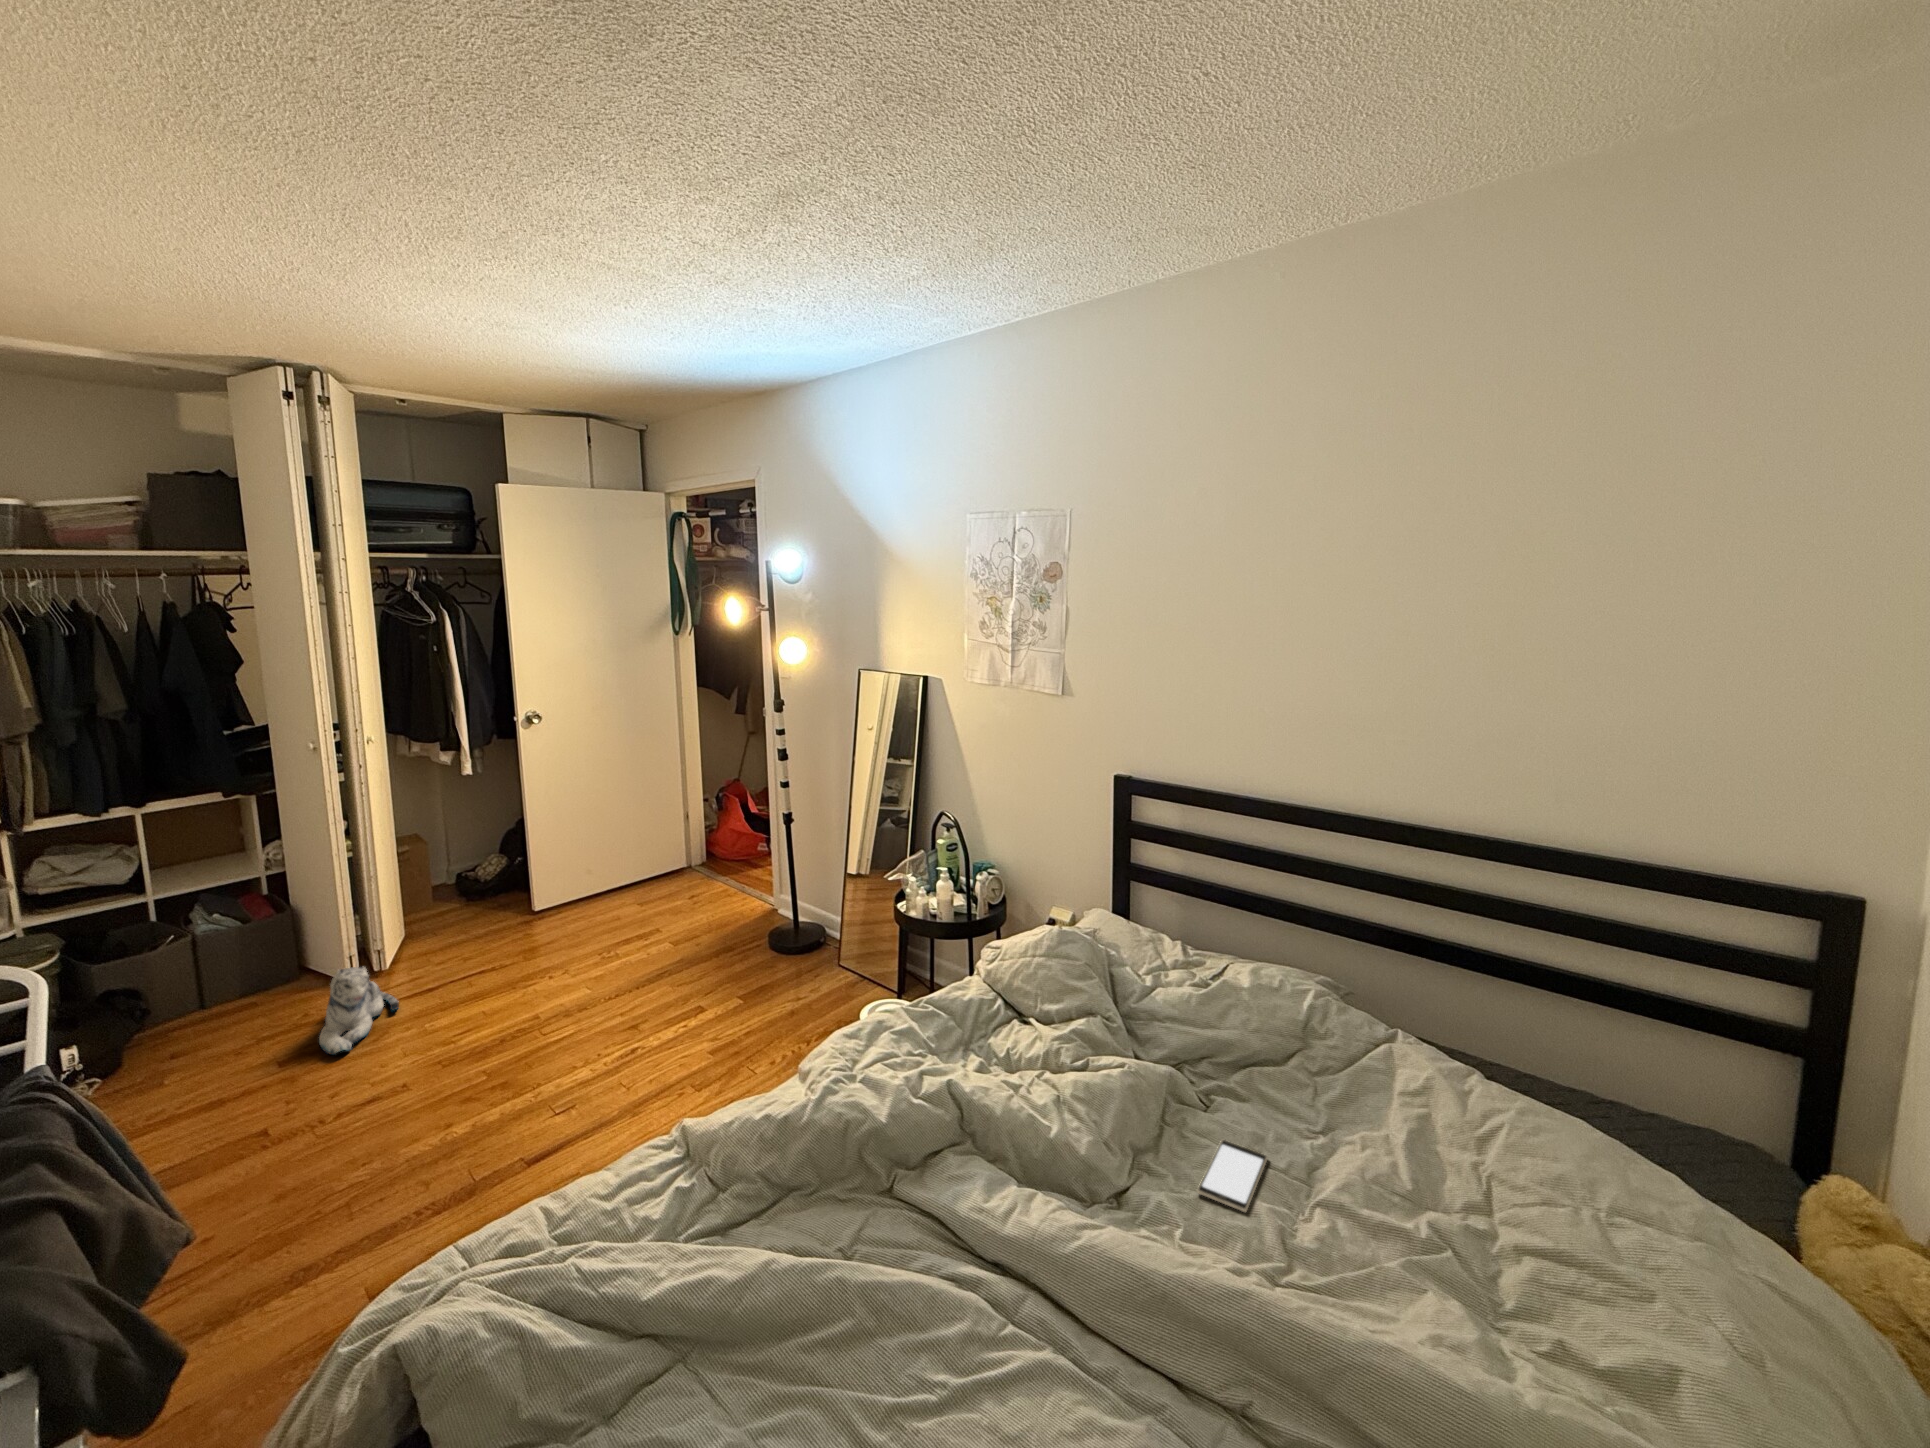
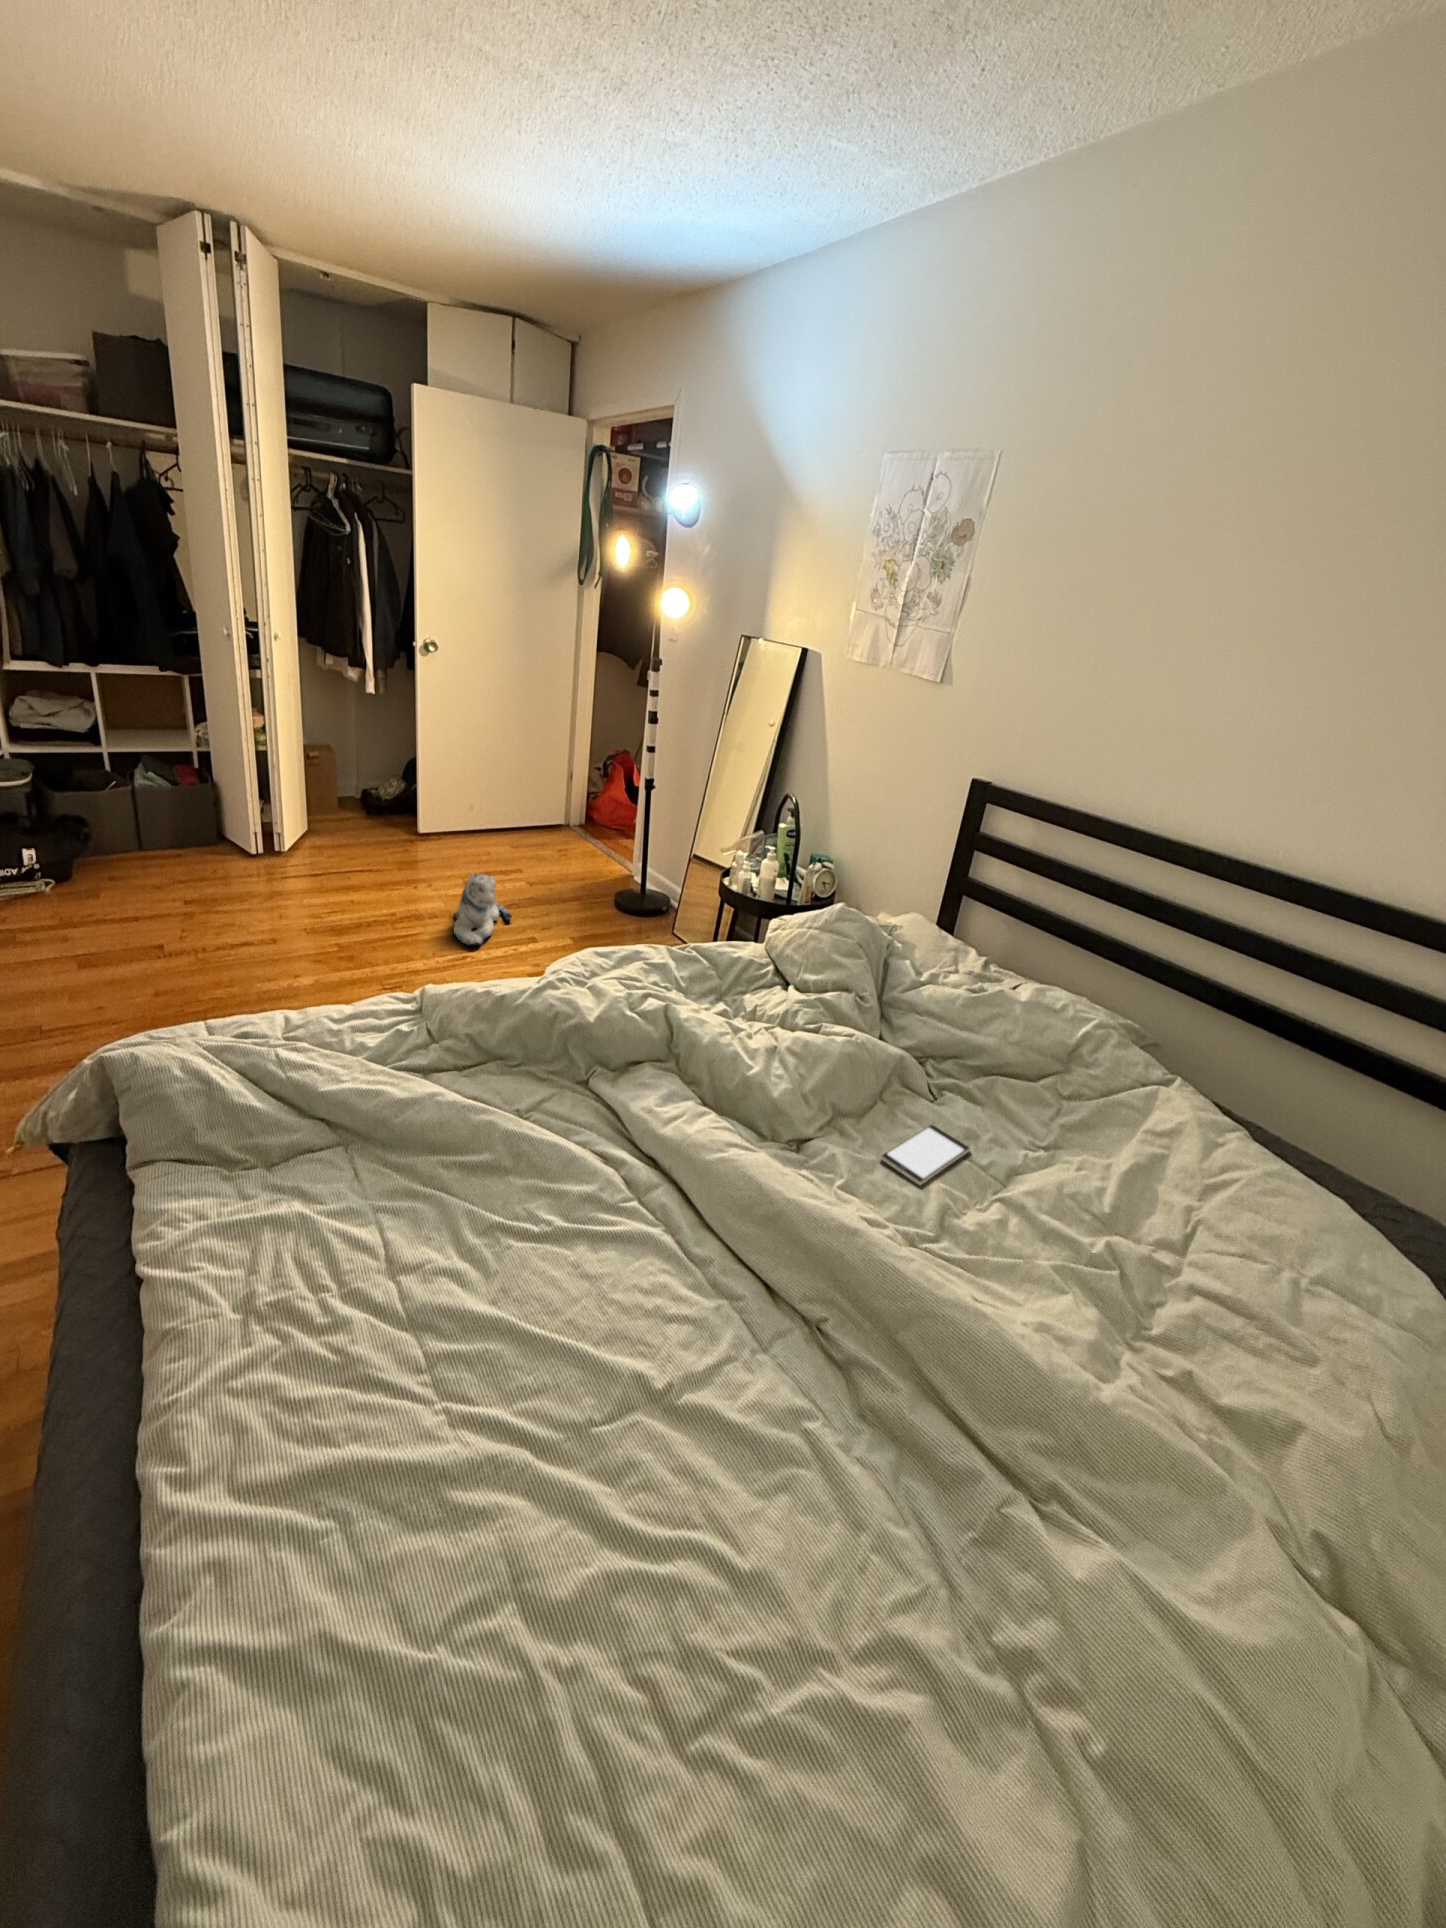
plush toy: present [319,967,399,1055] -> present [453,874,512,945]

